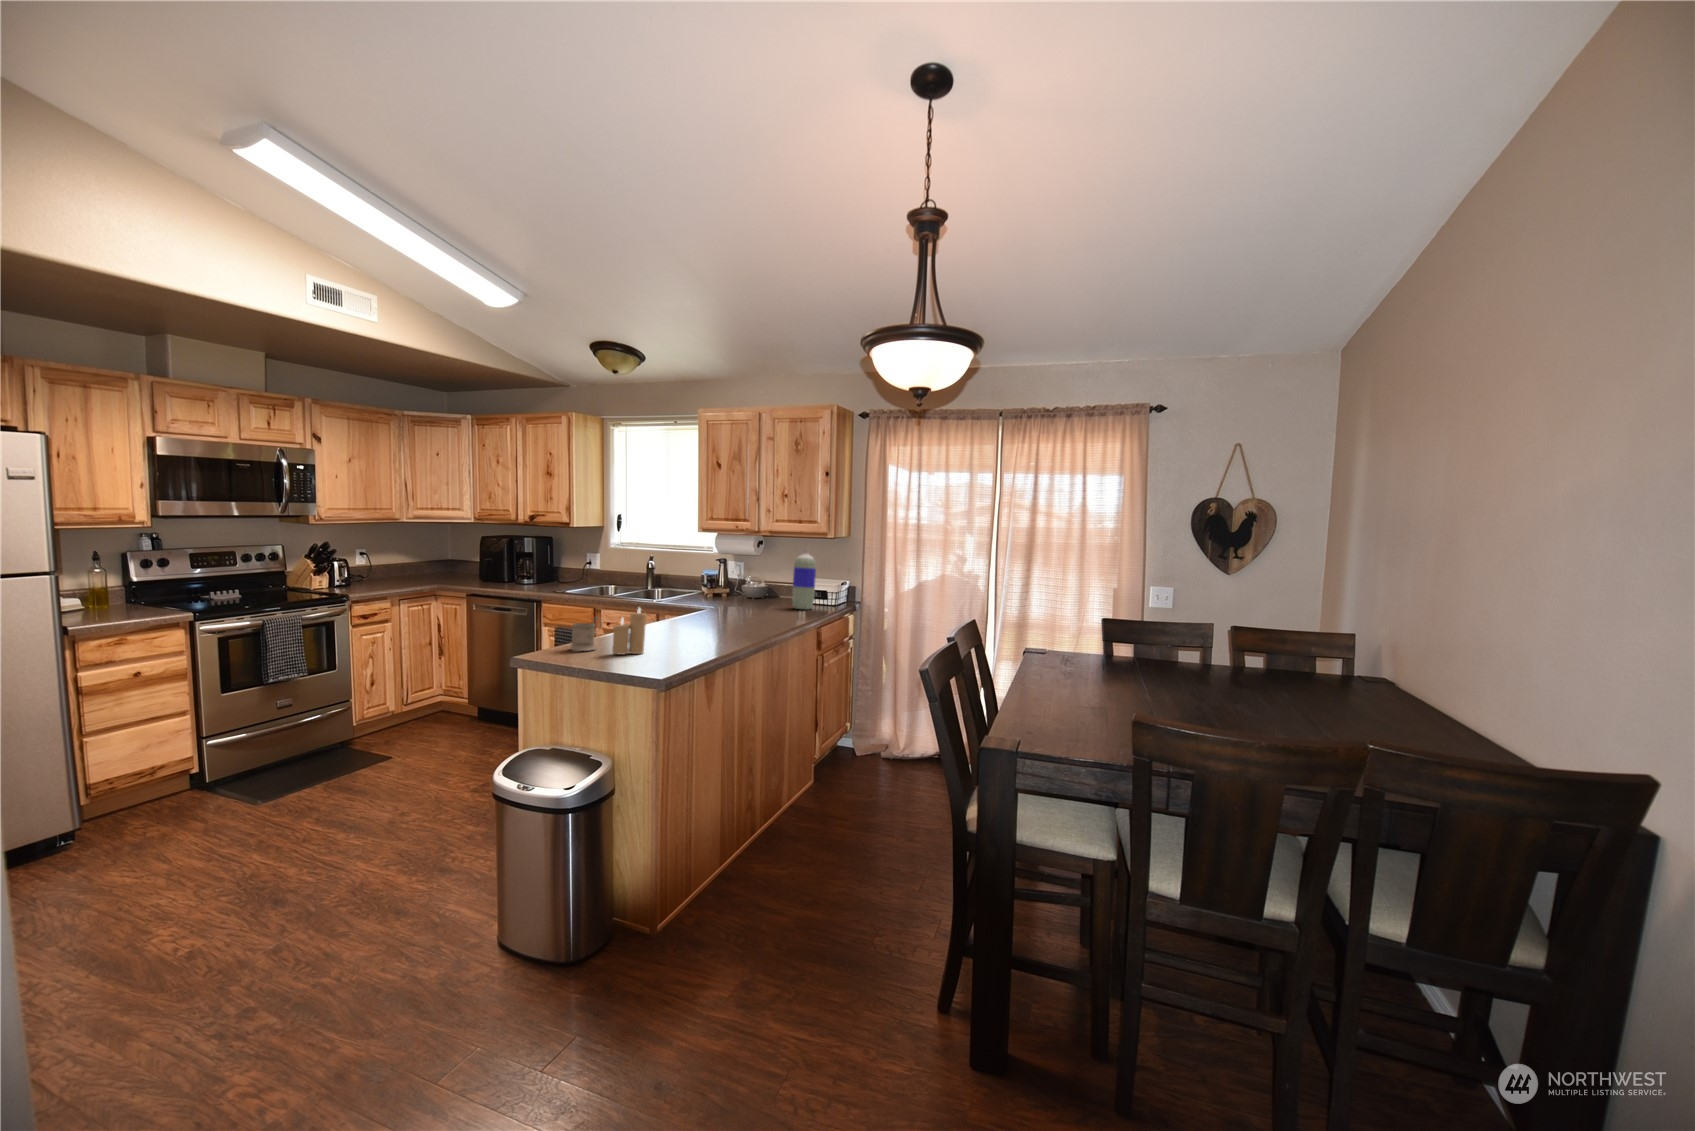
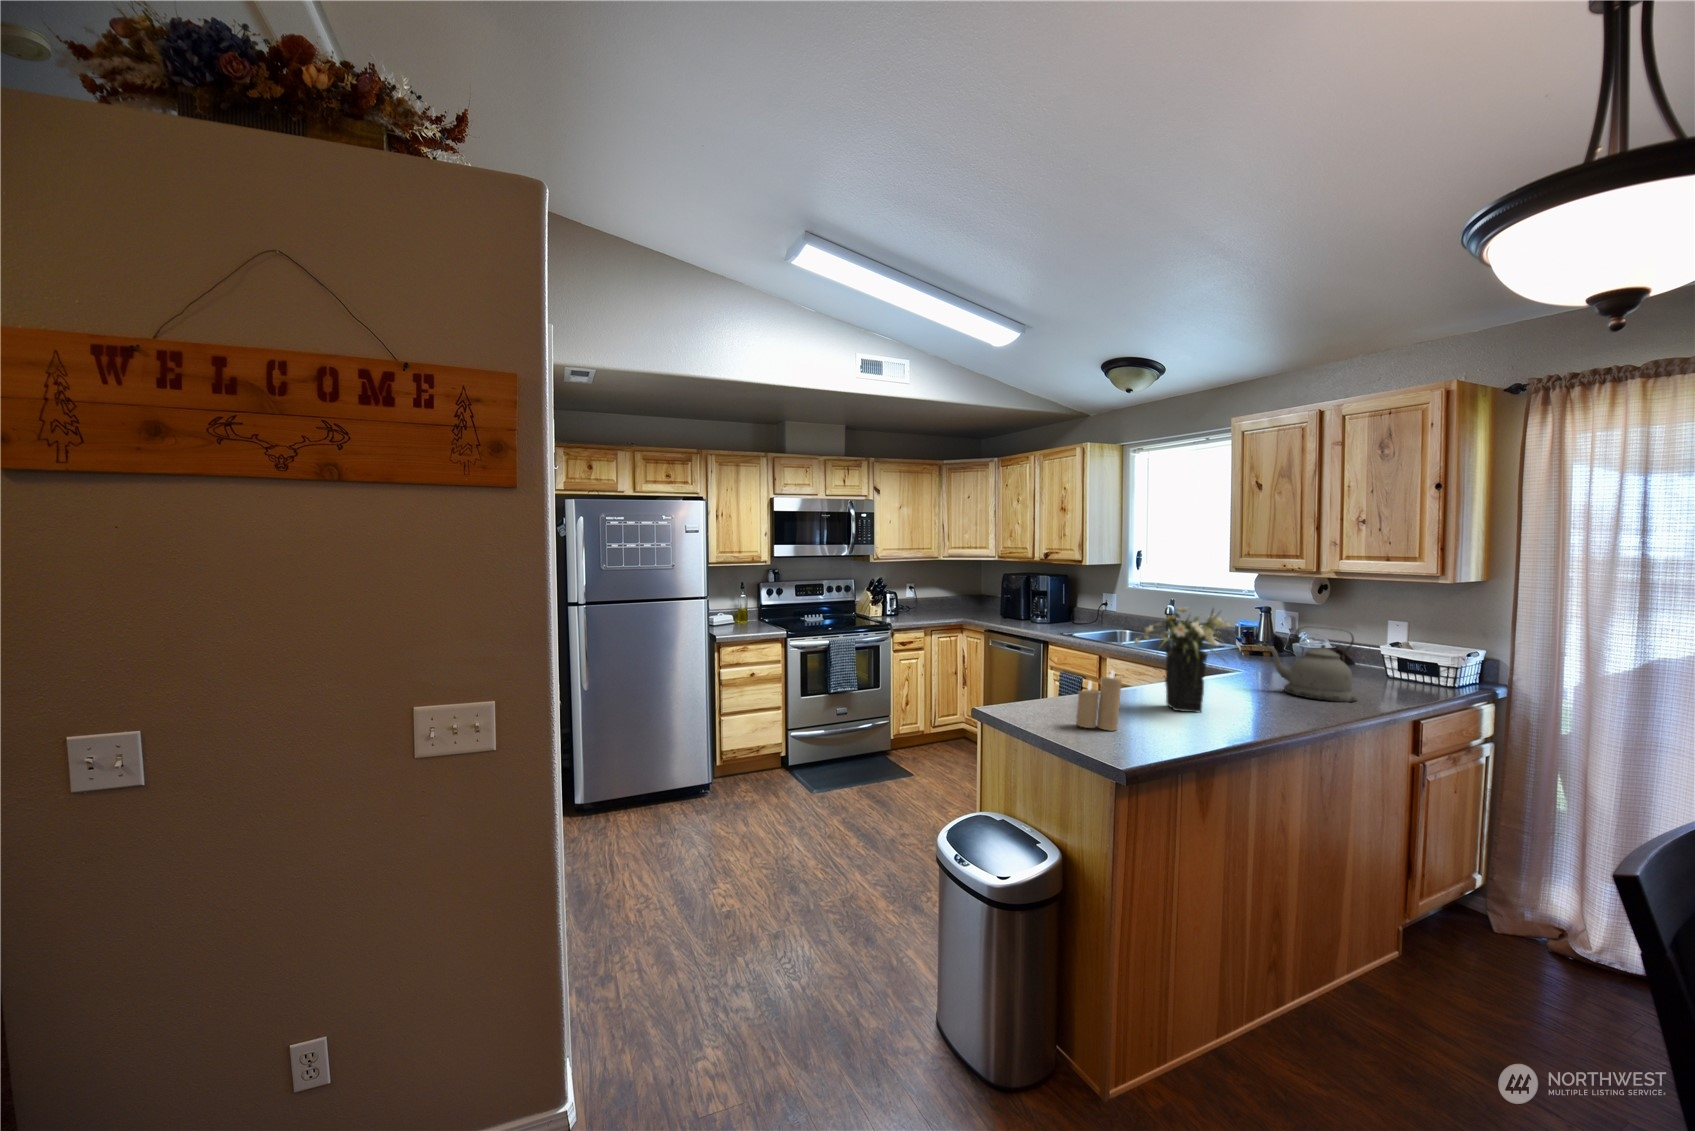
bottle: present [792,548,816,610] -> none [1375,597,1420,690]
flower arrangement: none [647,557,714,636] -> present [1134,608,1230,712]
kettle: none [731,570,785,620] -> present [1266,628,1357,702]
mug: present [570,617,602,651] -> none [1031,675,1072,716]

